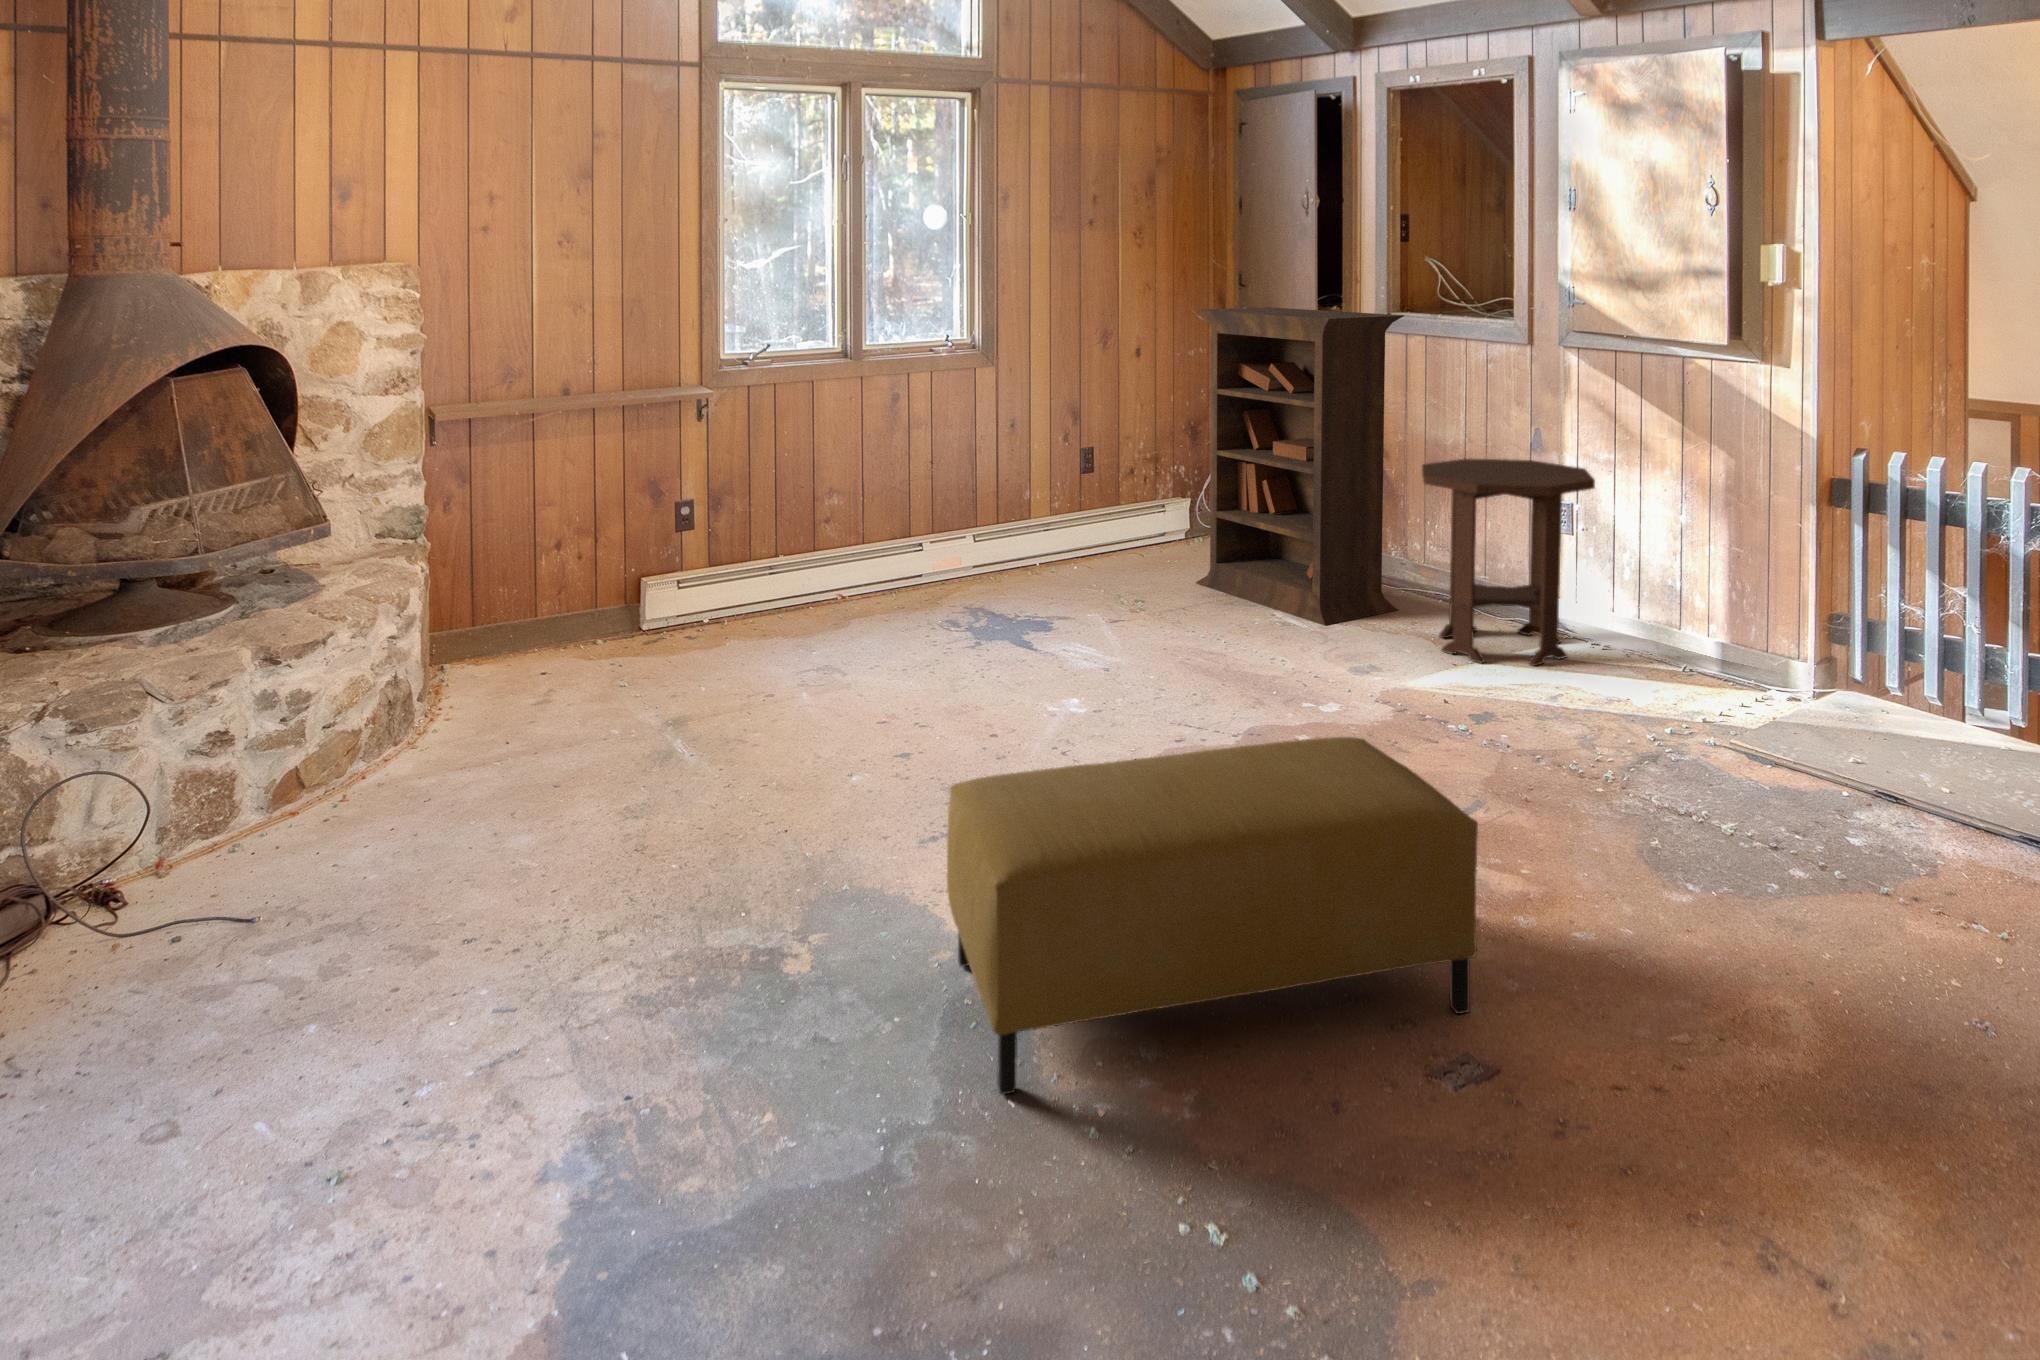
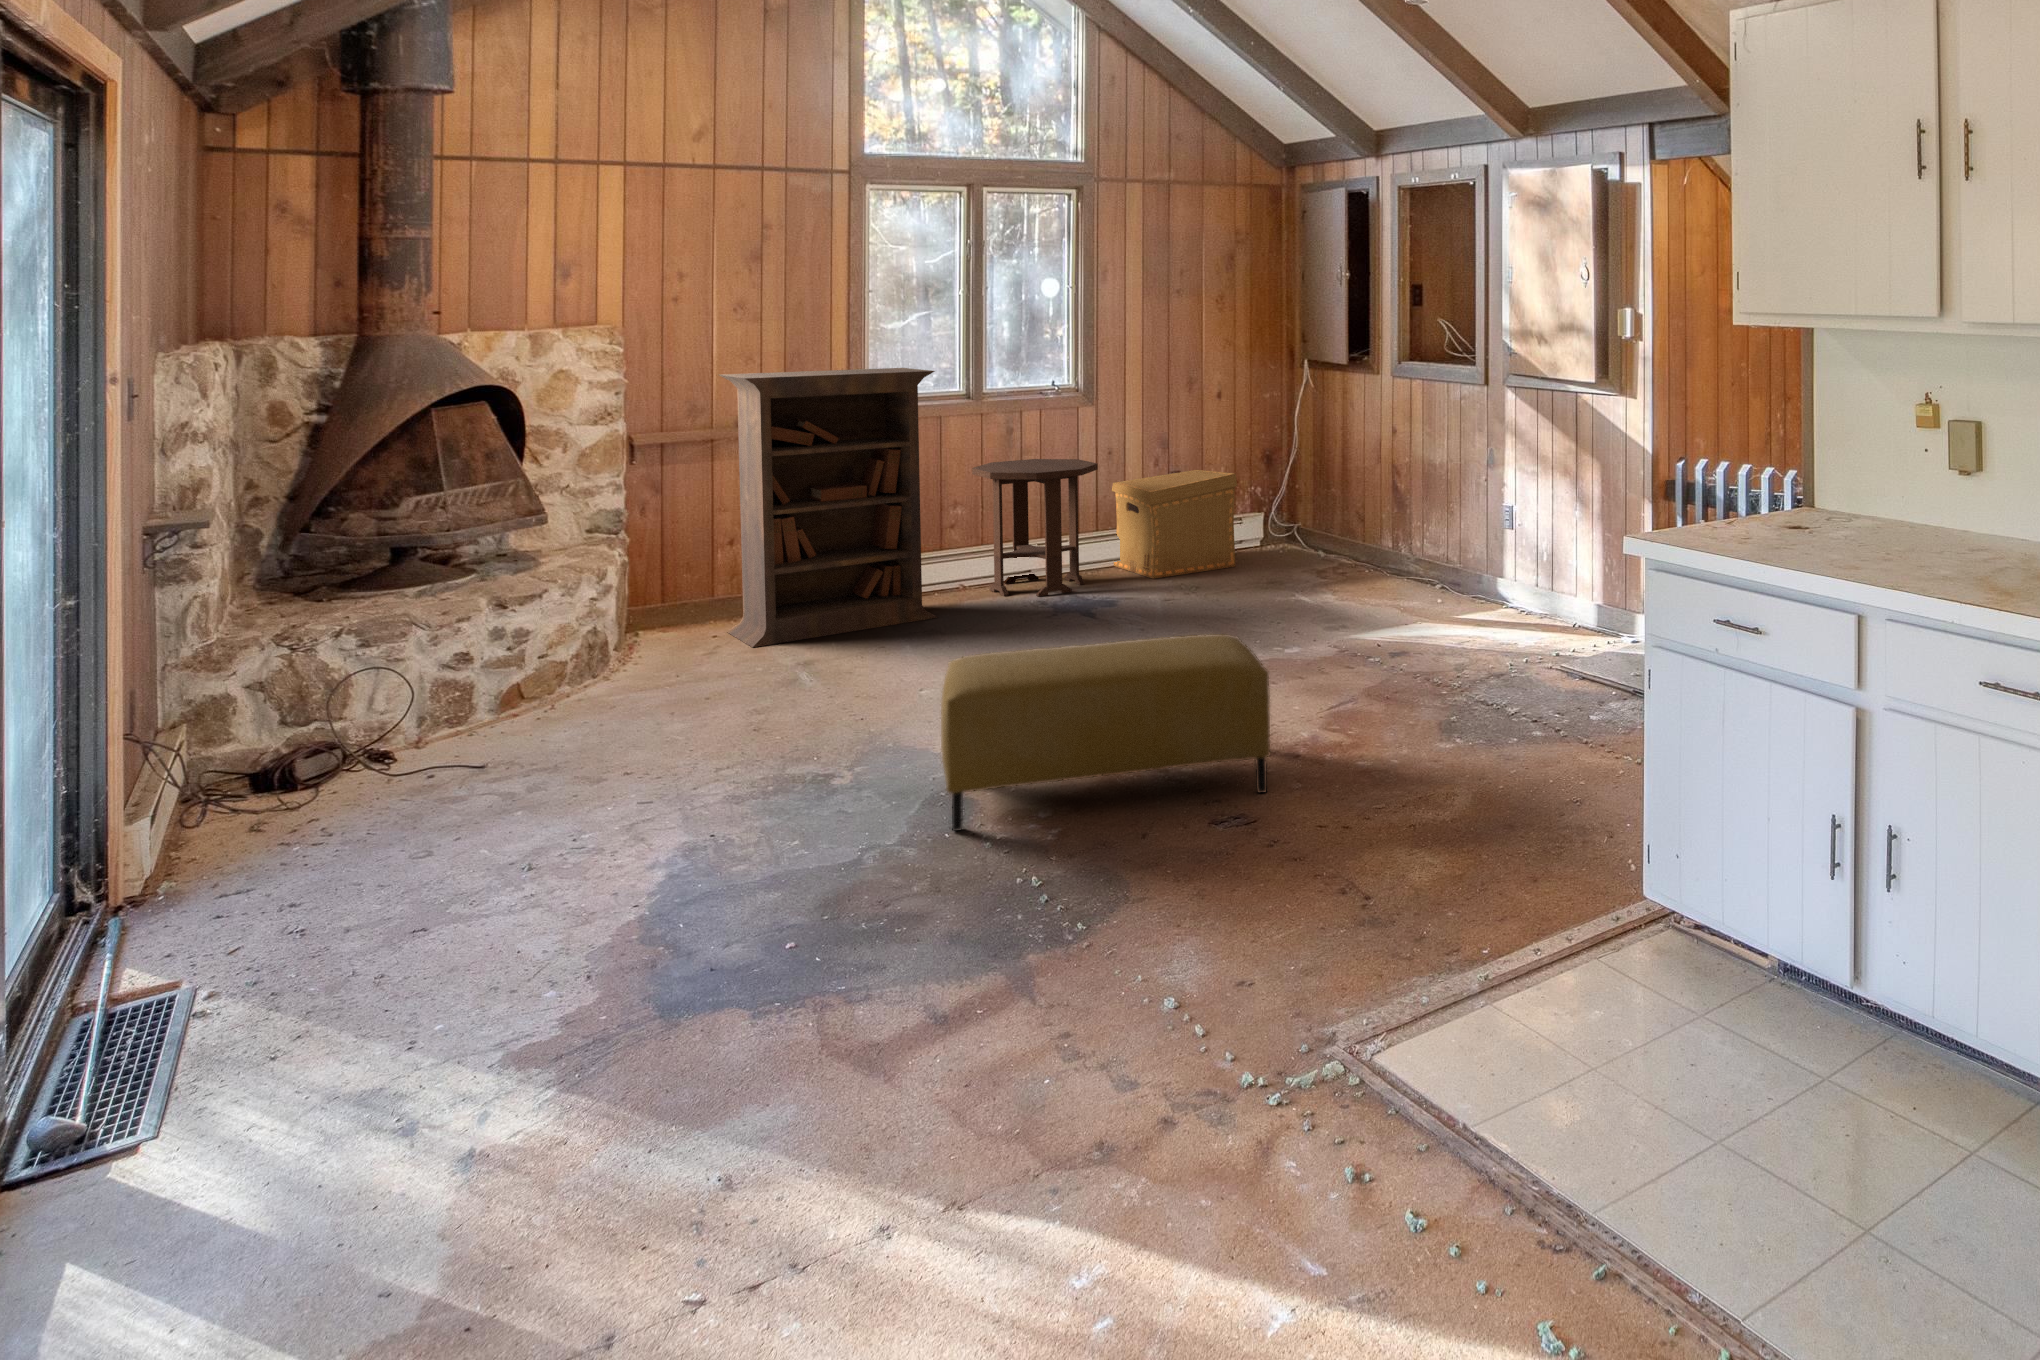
bookcase: present [1195,307,1404,625] -> present [719,368,938,647]
cardboard box: none [1012,448,1172,589] -> present [1112,470,1237,579]
side table: present [1422,458,1595,666] -> present [972,459,1098,597]

